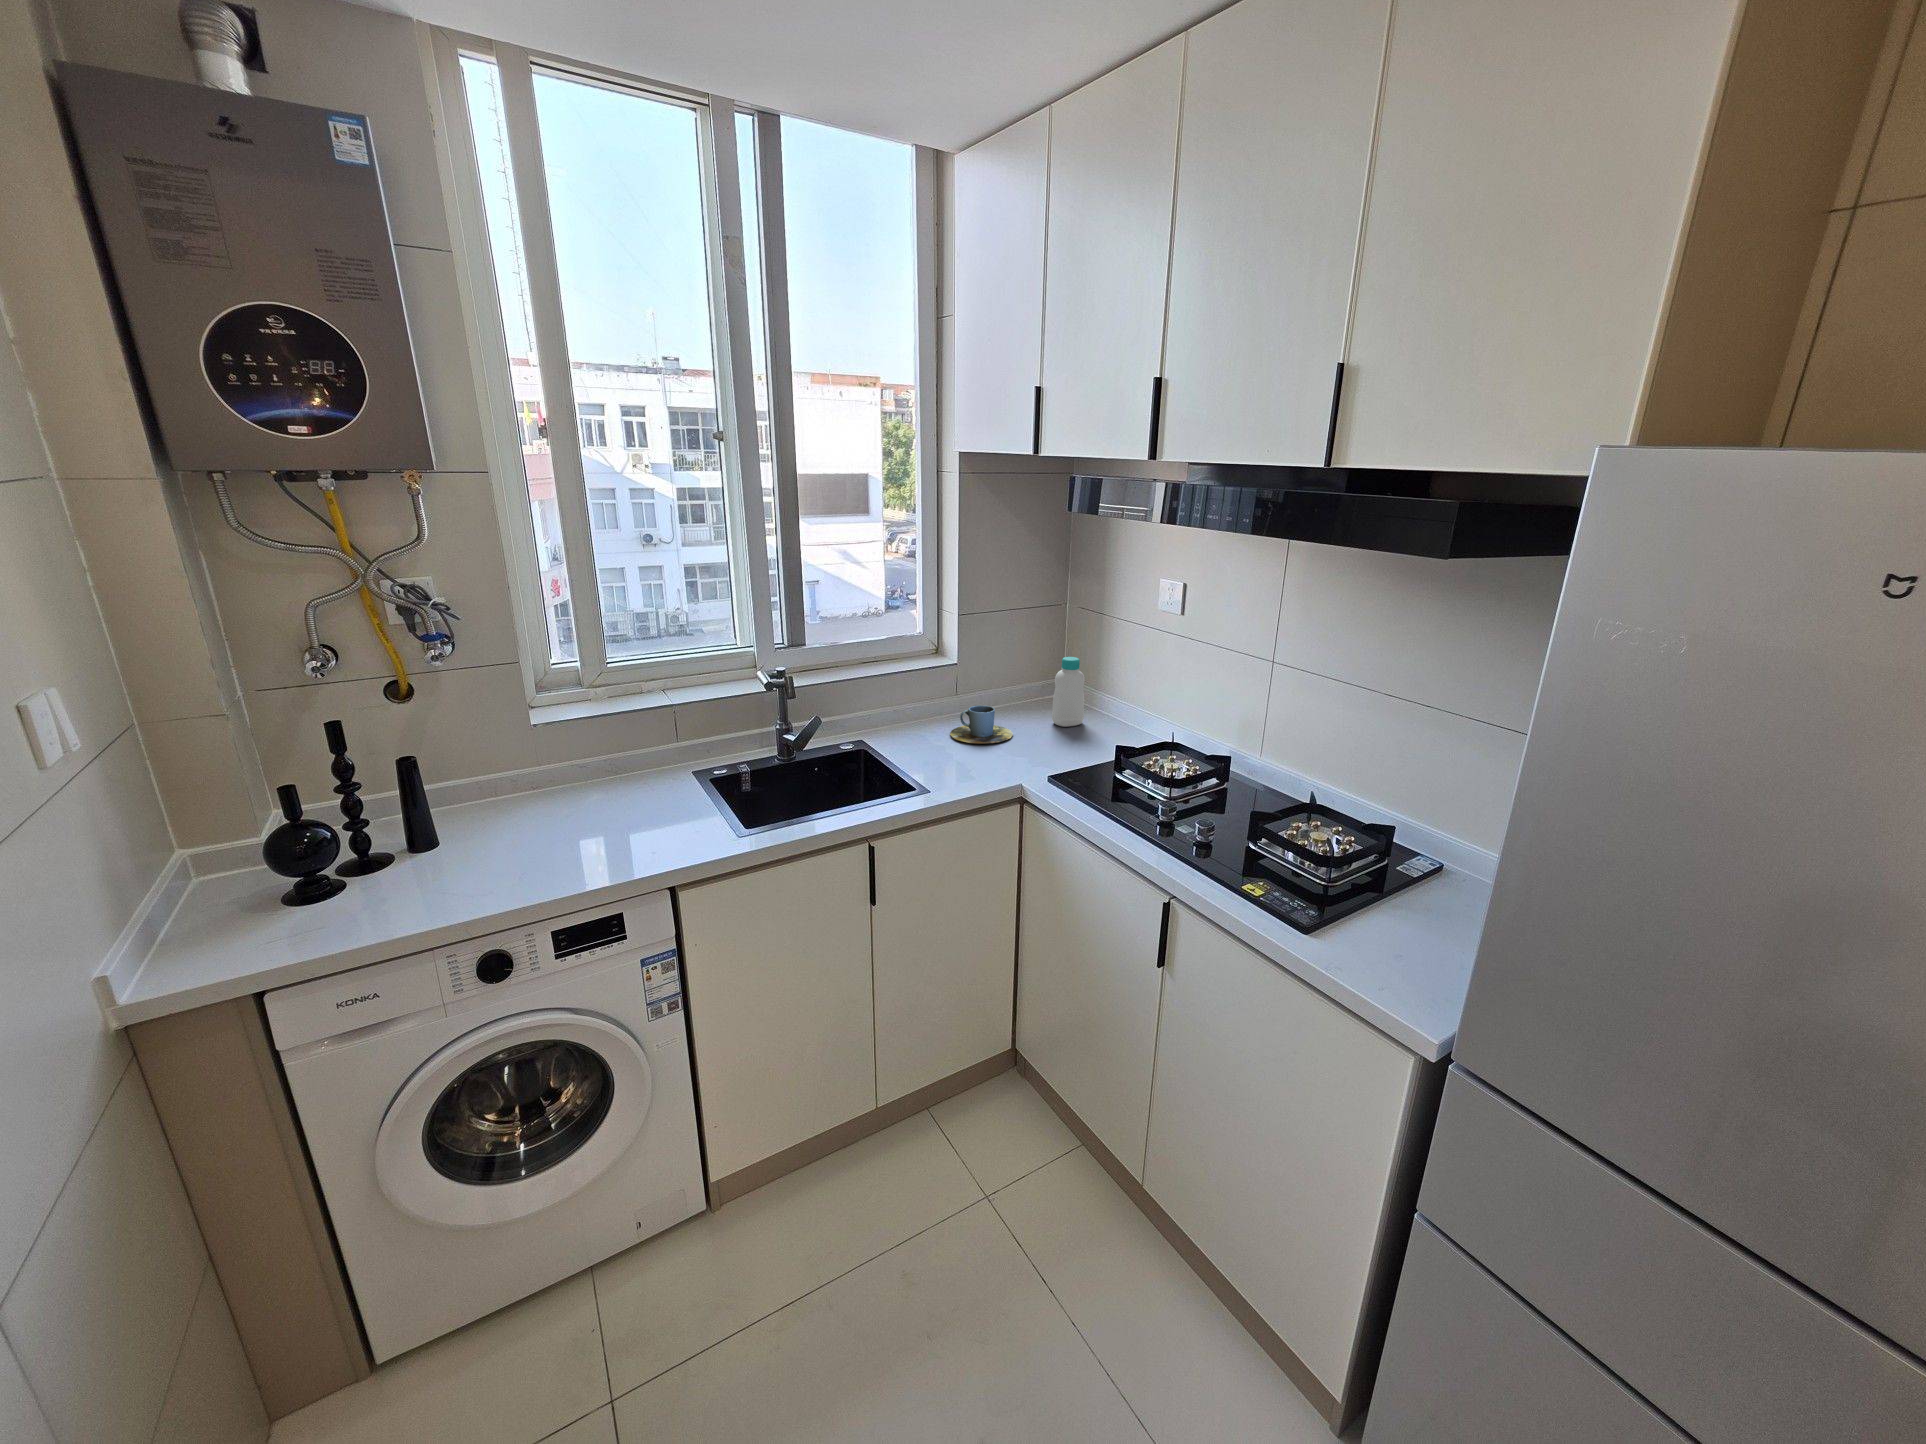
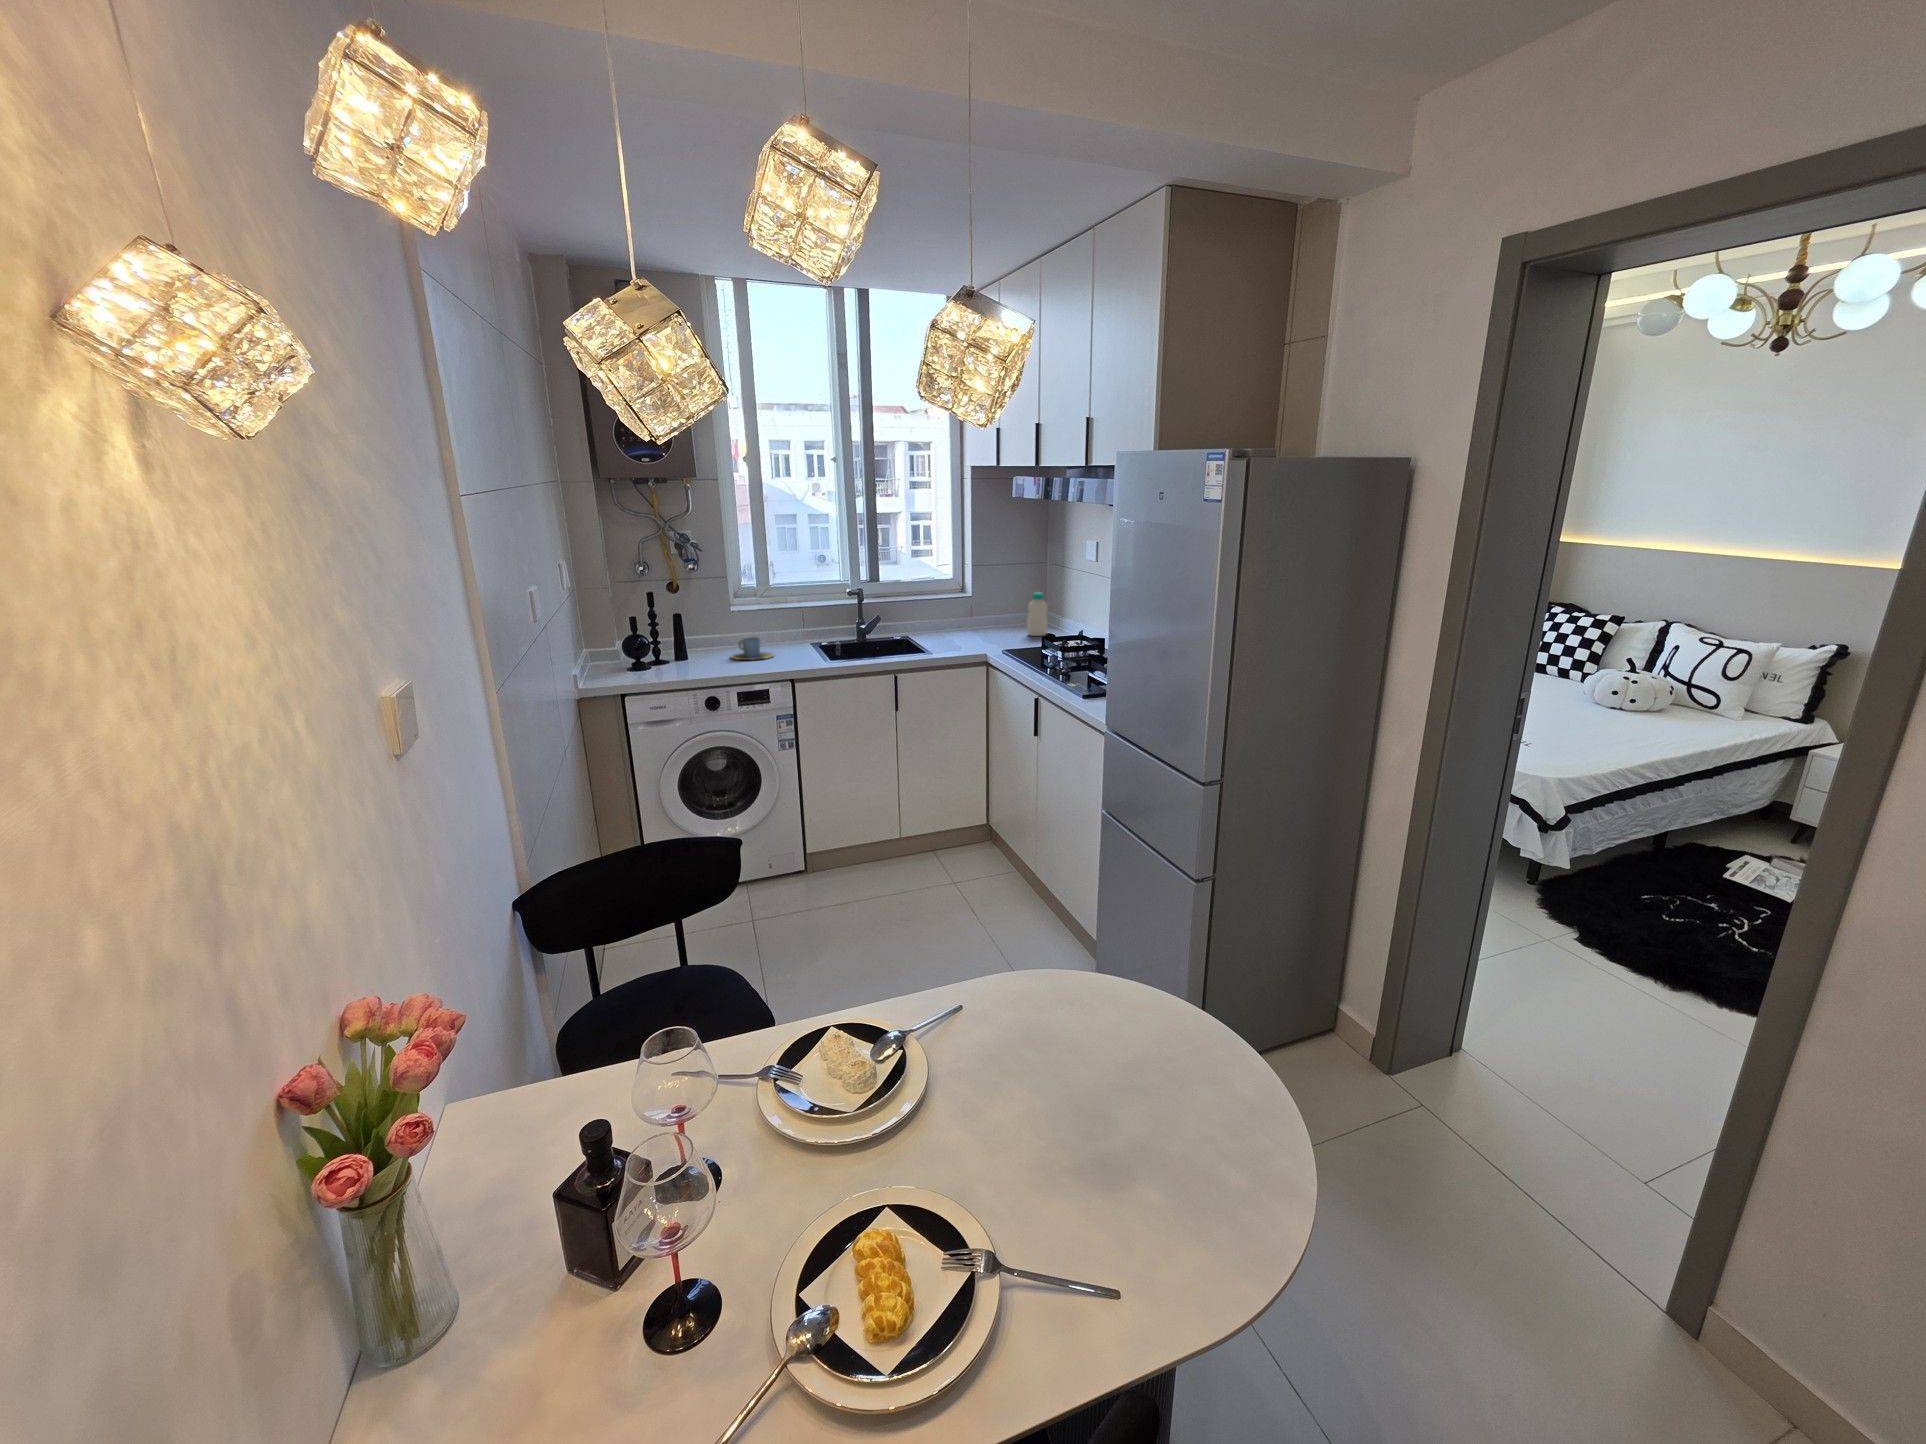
cup: present [950,705,1013,743] -> present [731,637,773,660]

